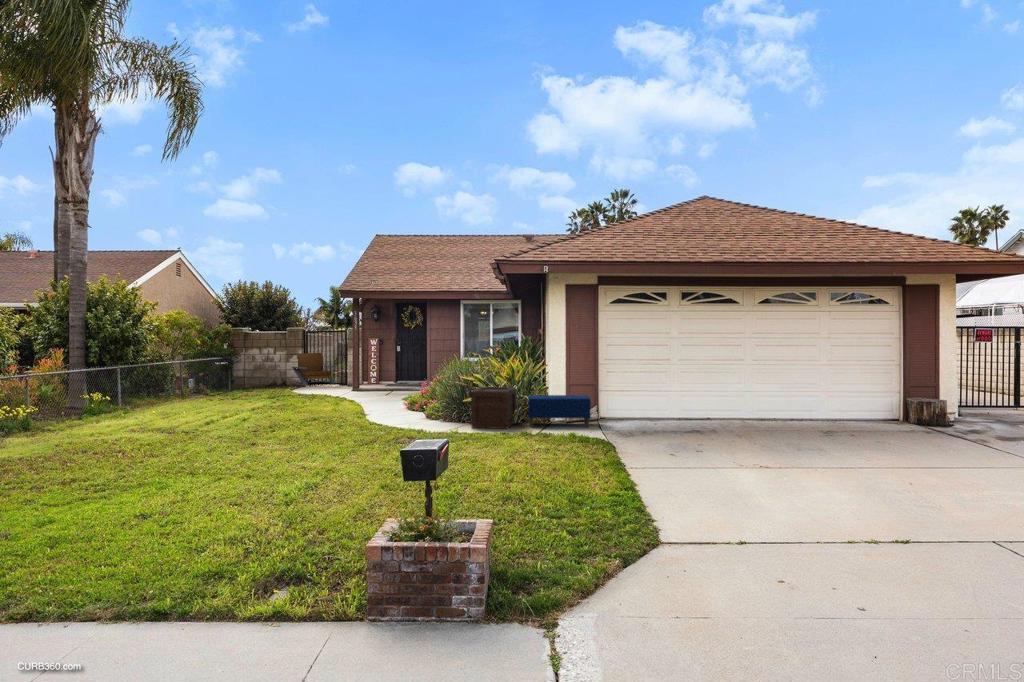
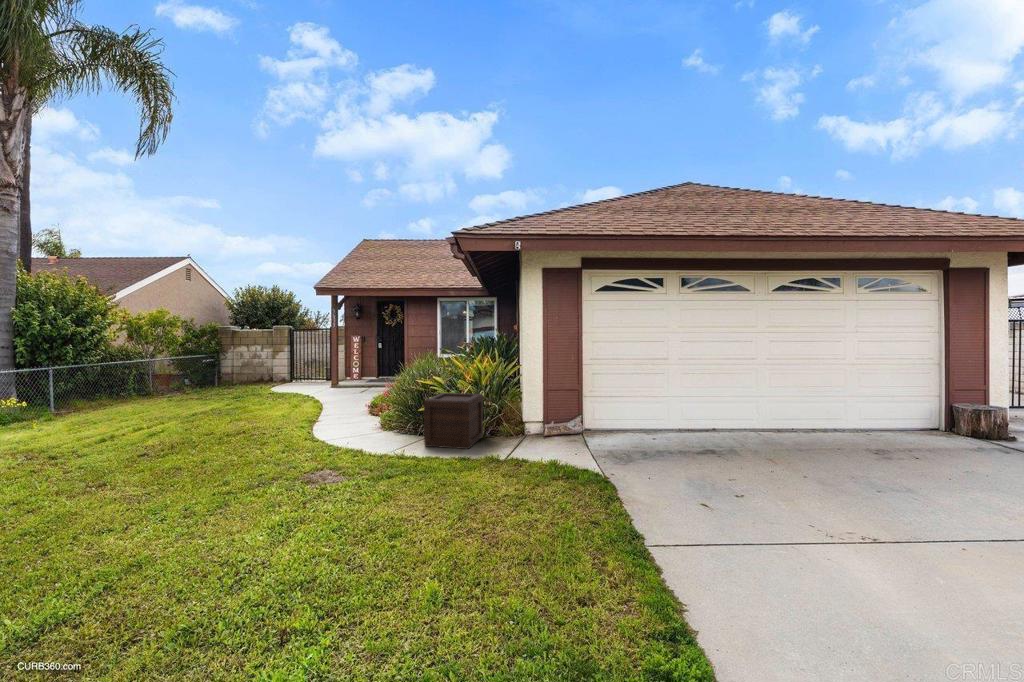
lounge chair: present [292,353,336,386] -> none [278,350,321,382]
bench: present [528,395,591,427] -> none [497,403,575,445]

